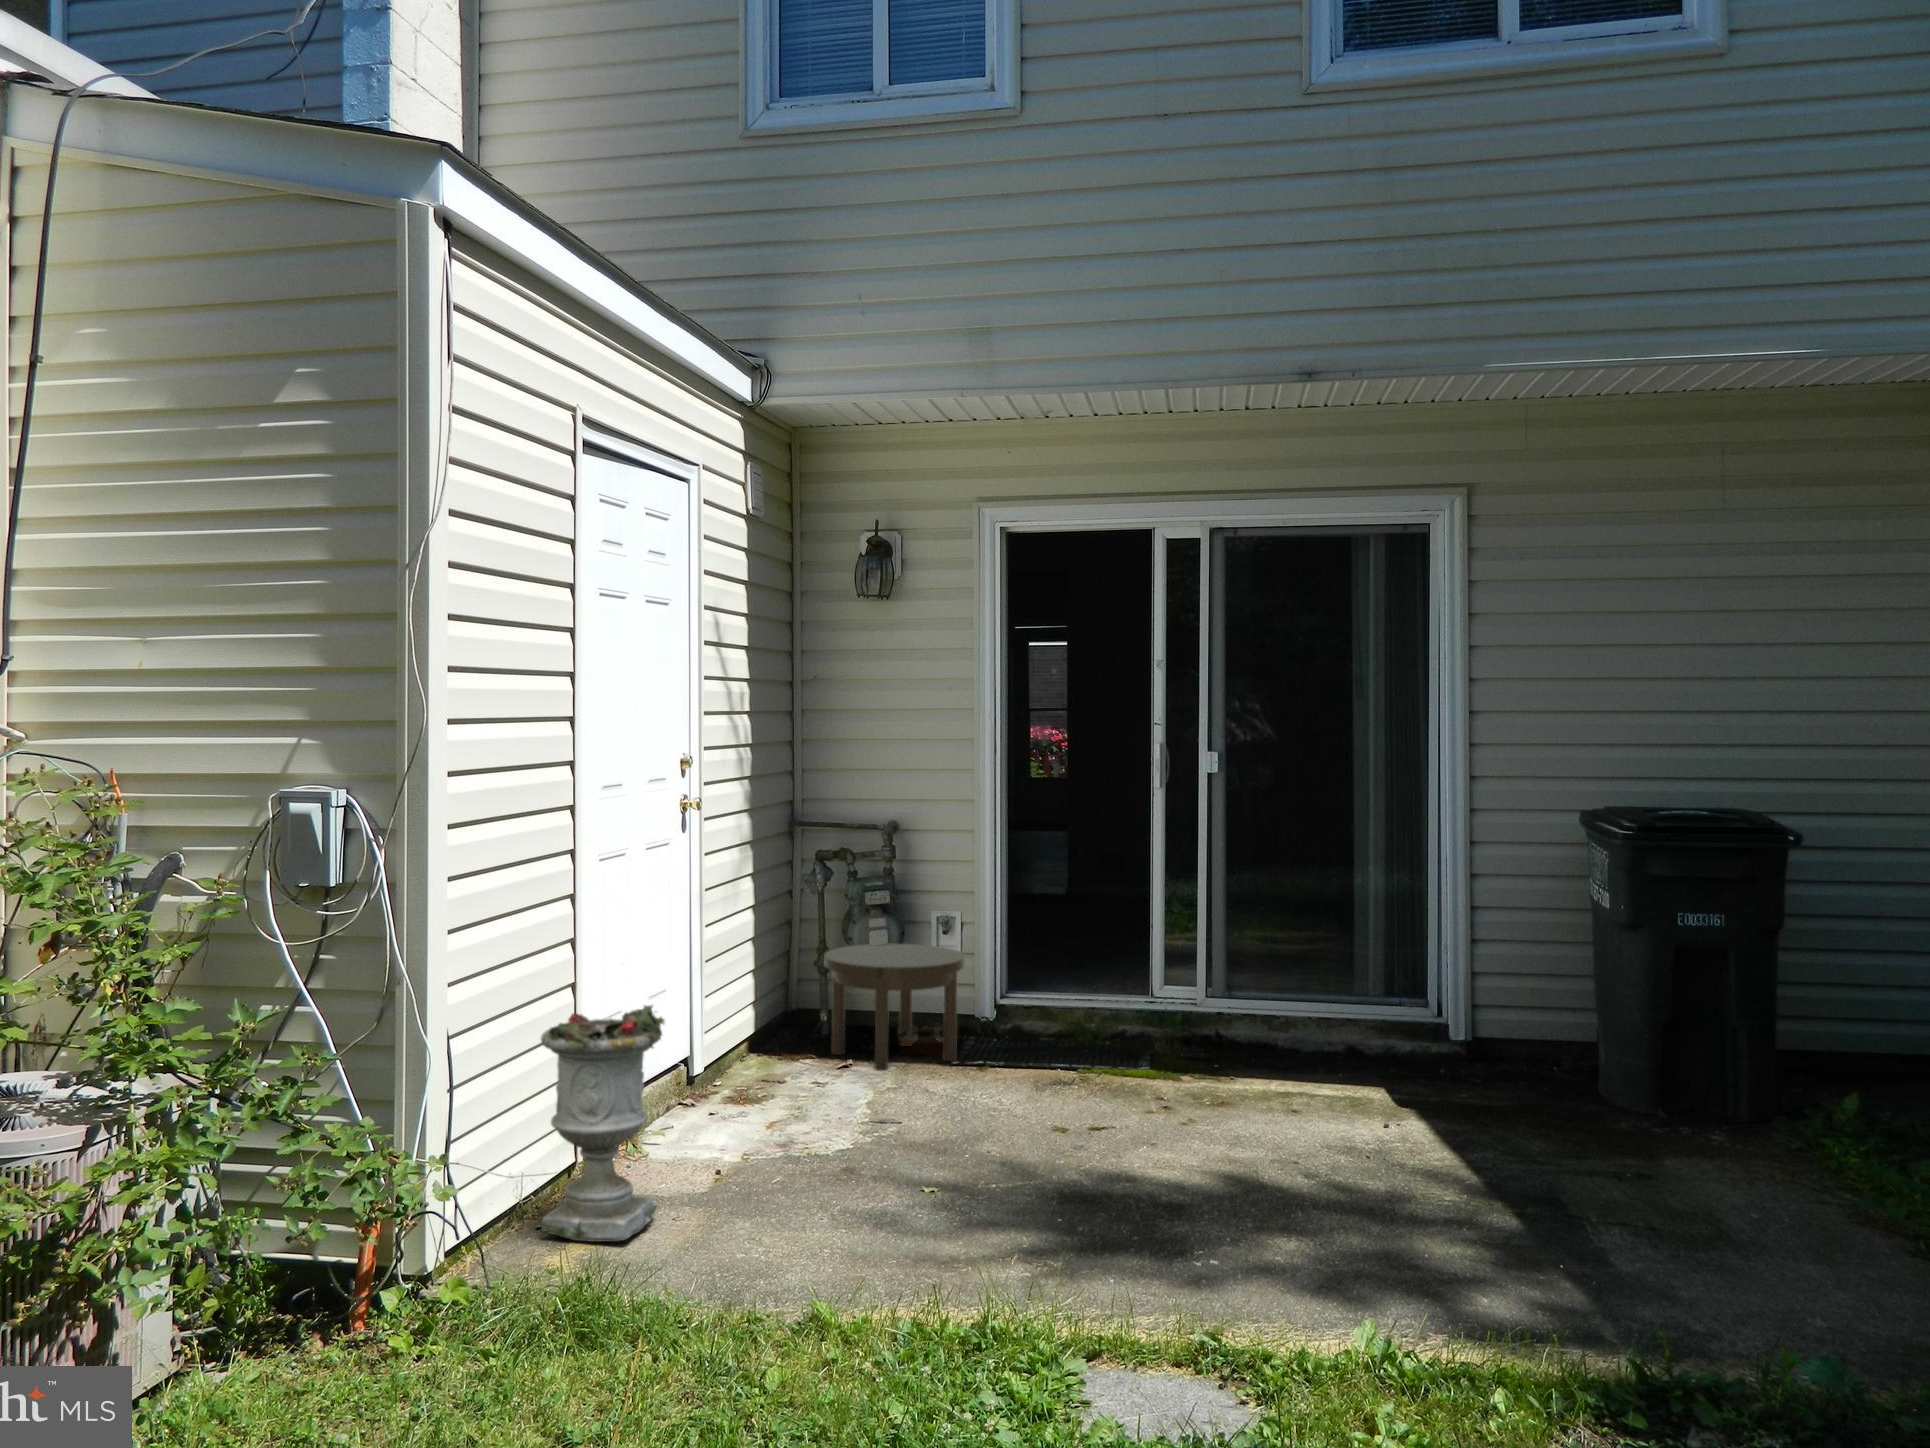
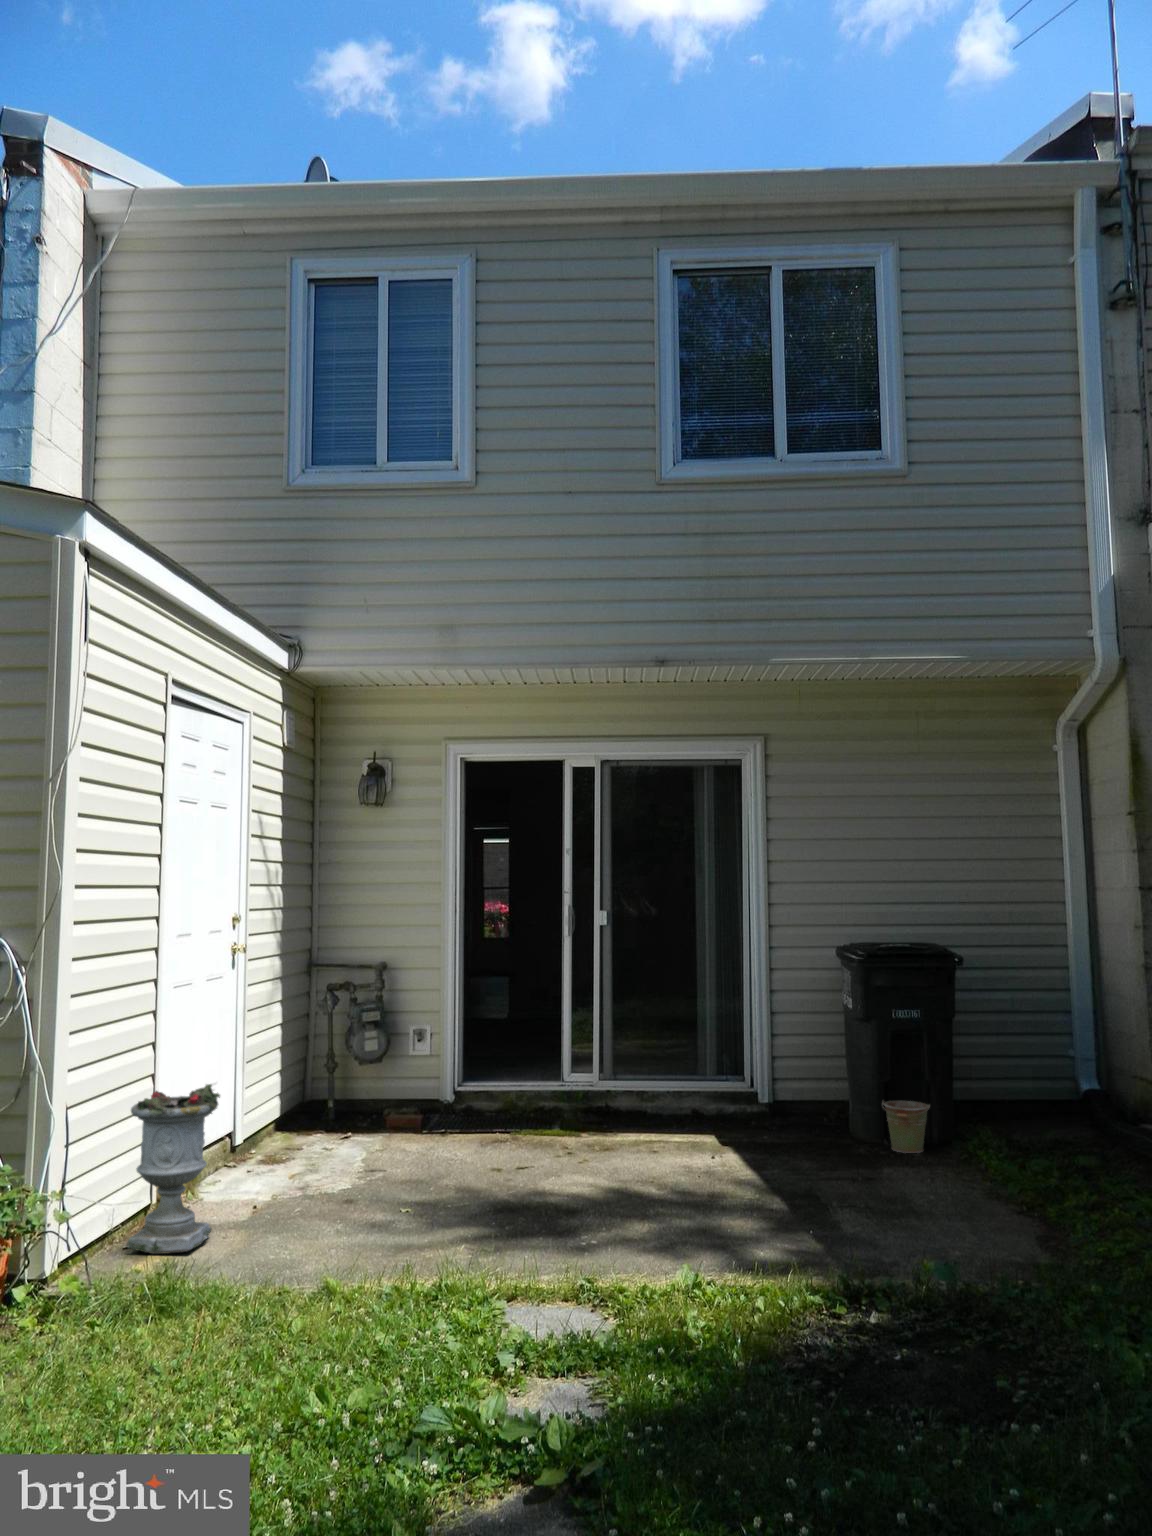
side table: present [824,944,965,1071] -> none [332,1049,432,1139]
bucket: none [1654,1050,1735,1133] -> present [882,1101,930,1153]

